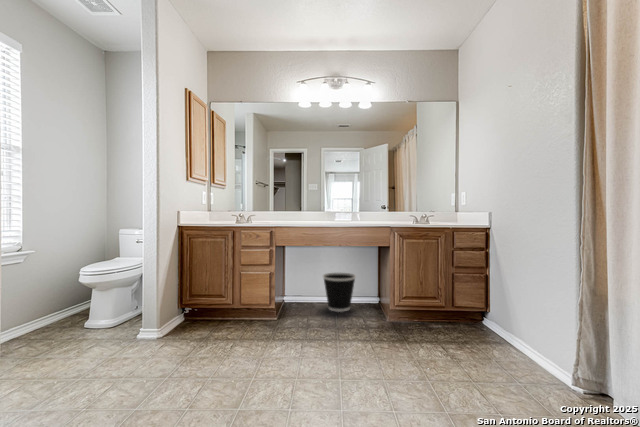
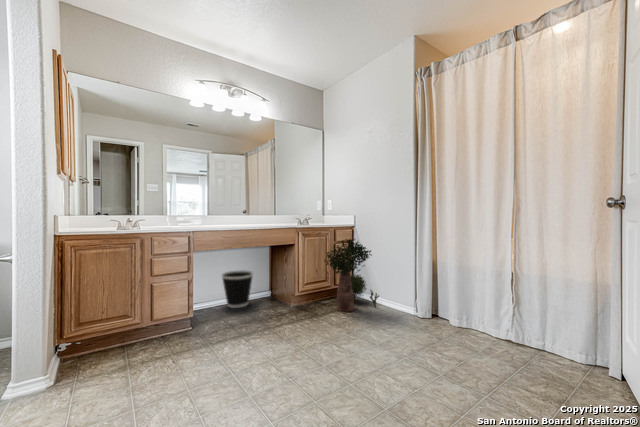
potted plant: none [425,245,504,351] -> present [324,239,379,312]

